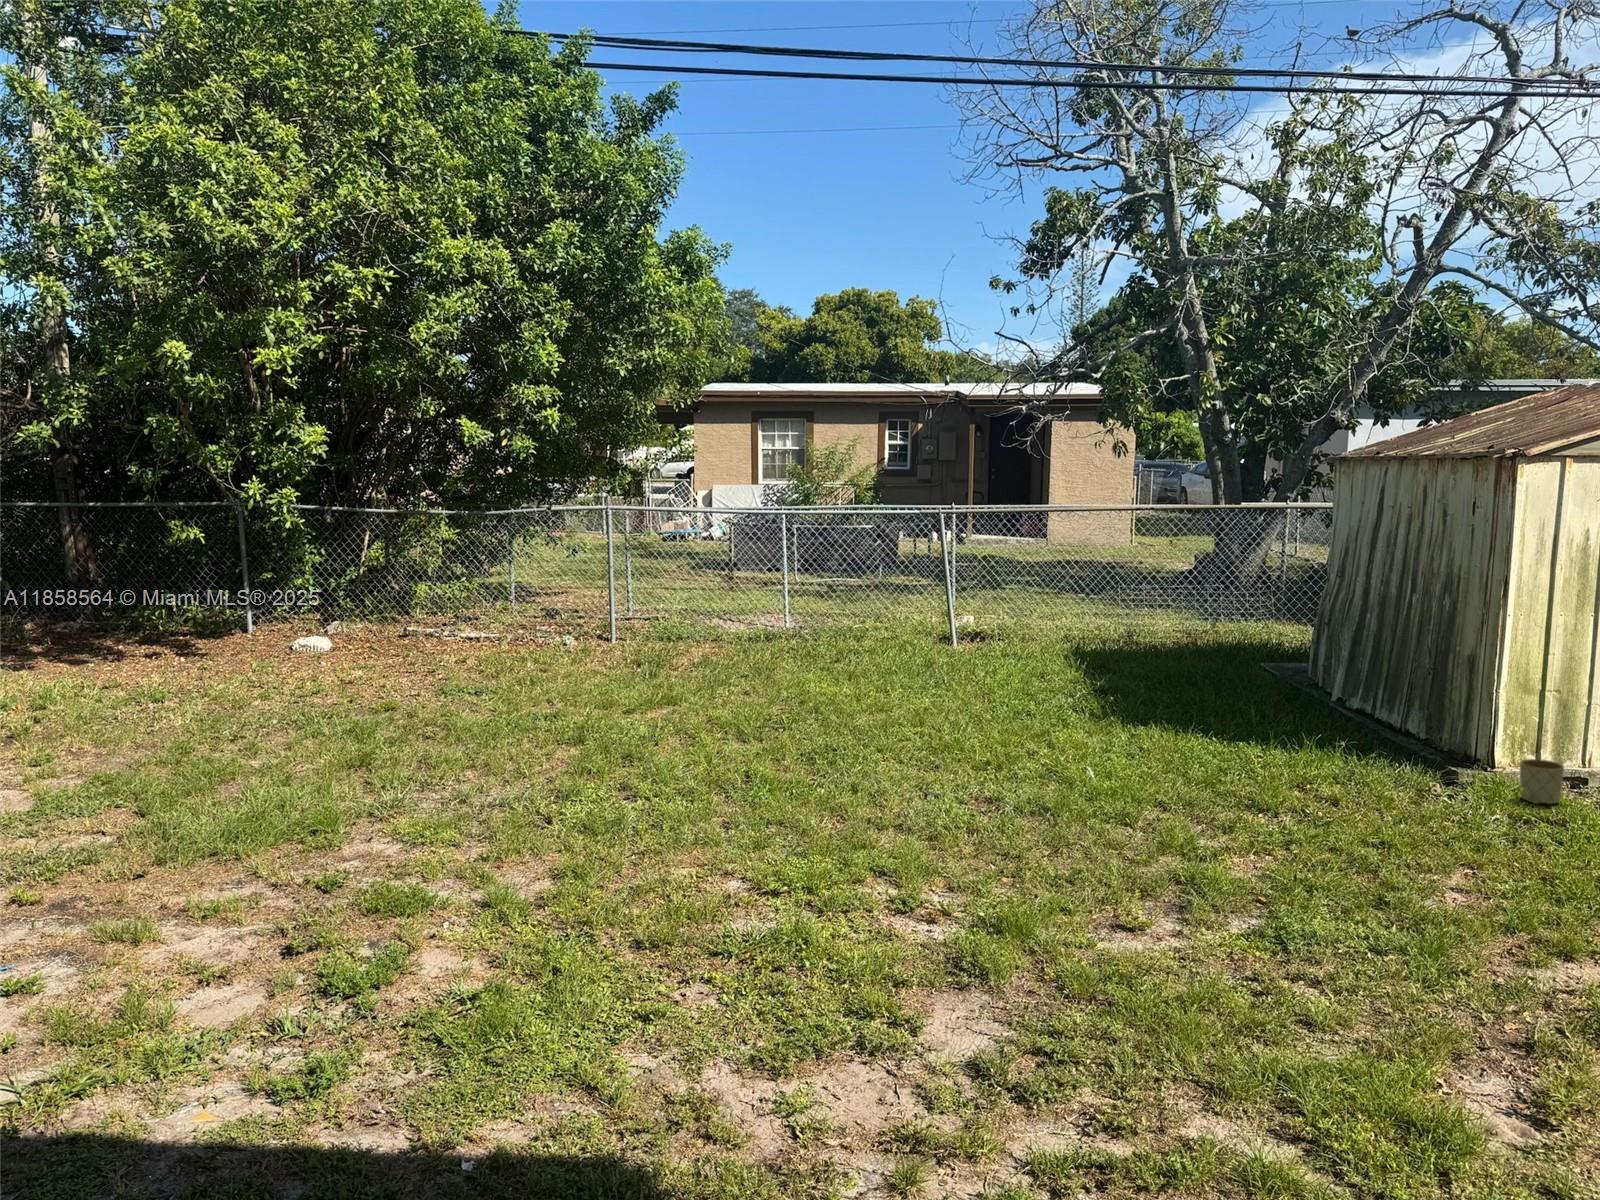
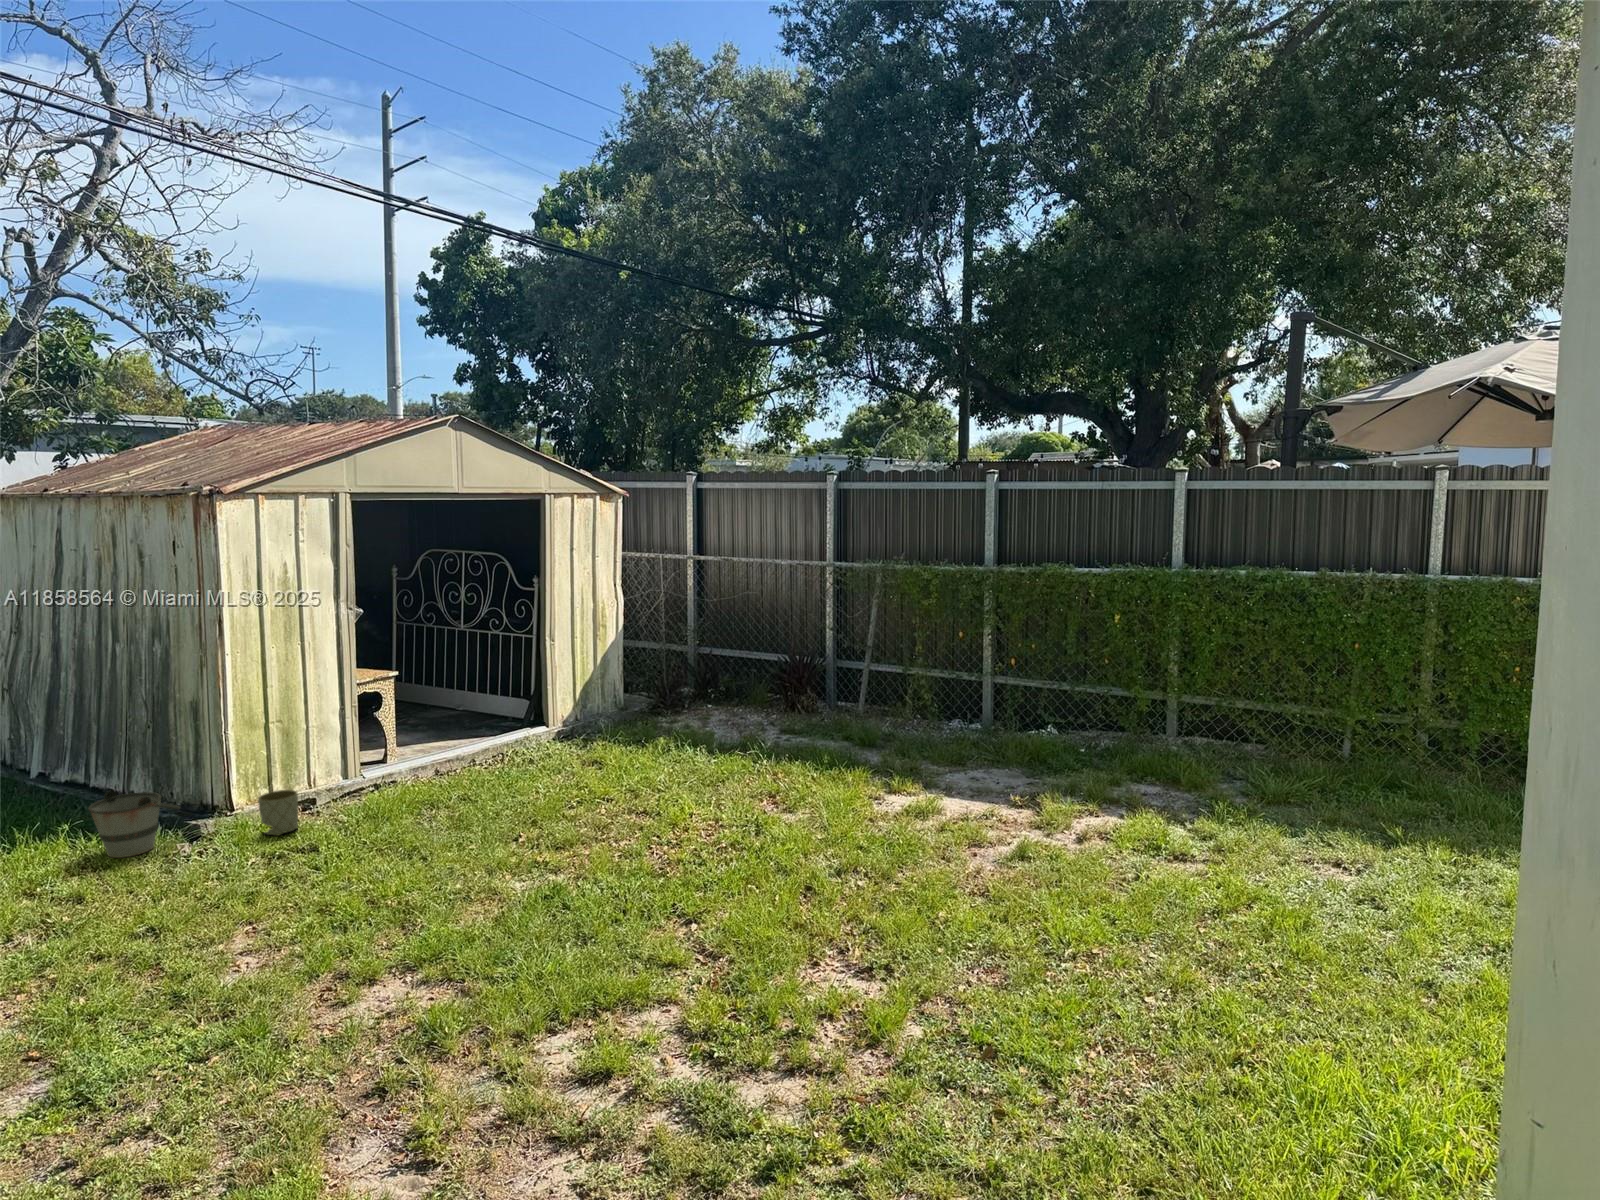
bucket: none [1367,719,1446,780] -> present [88,791,180,858]

